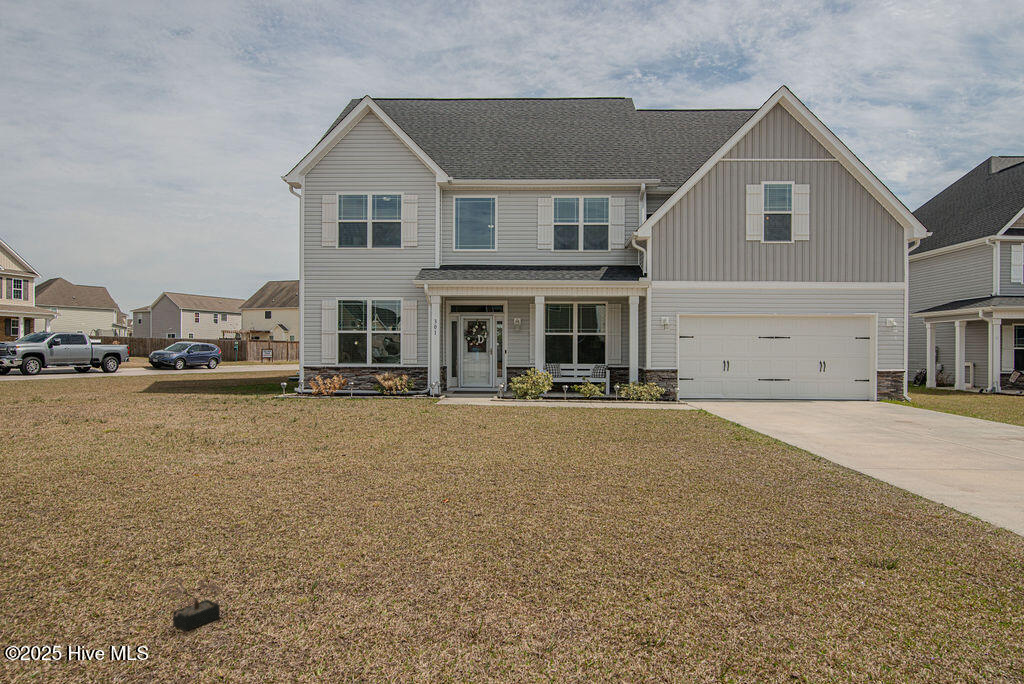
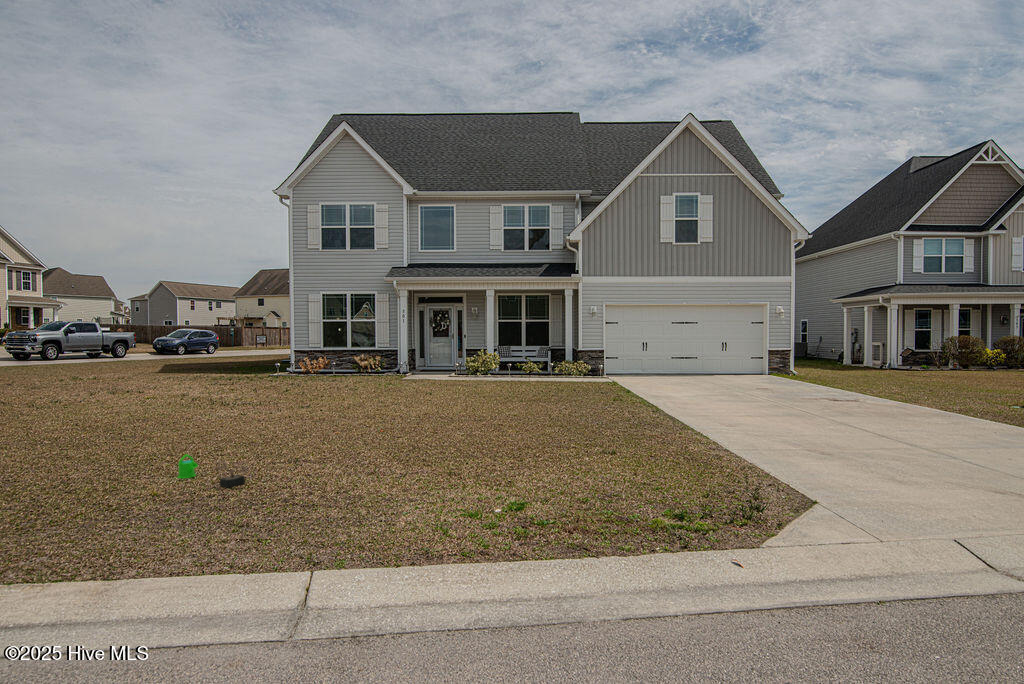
watering can: none [103,556,139,601] -> present [178,454,198,478]

